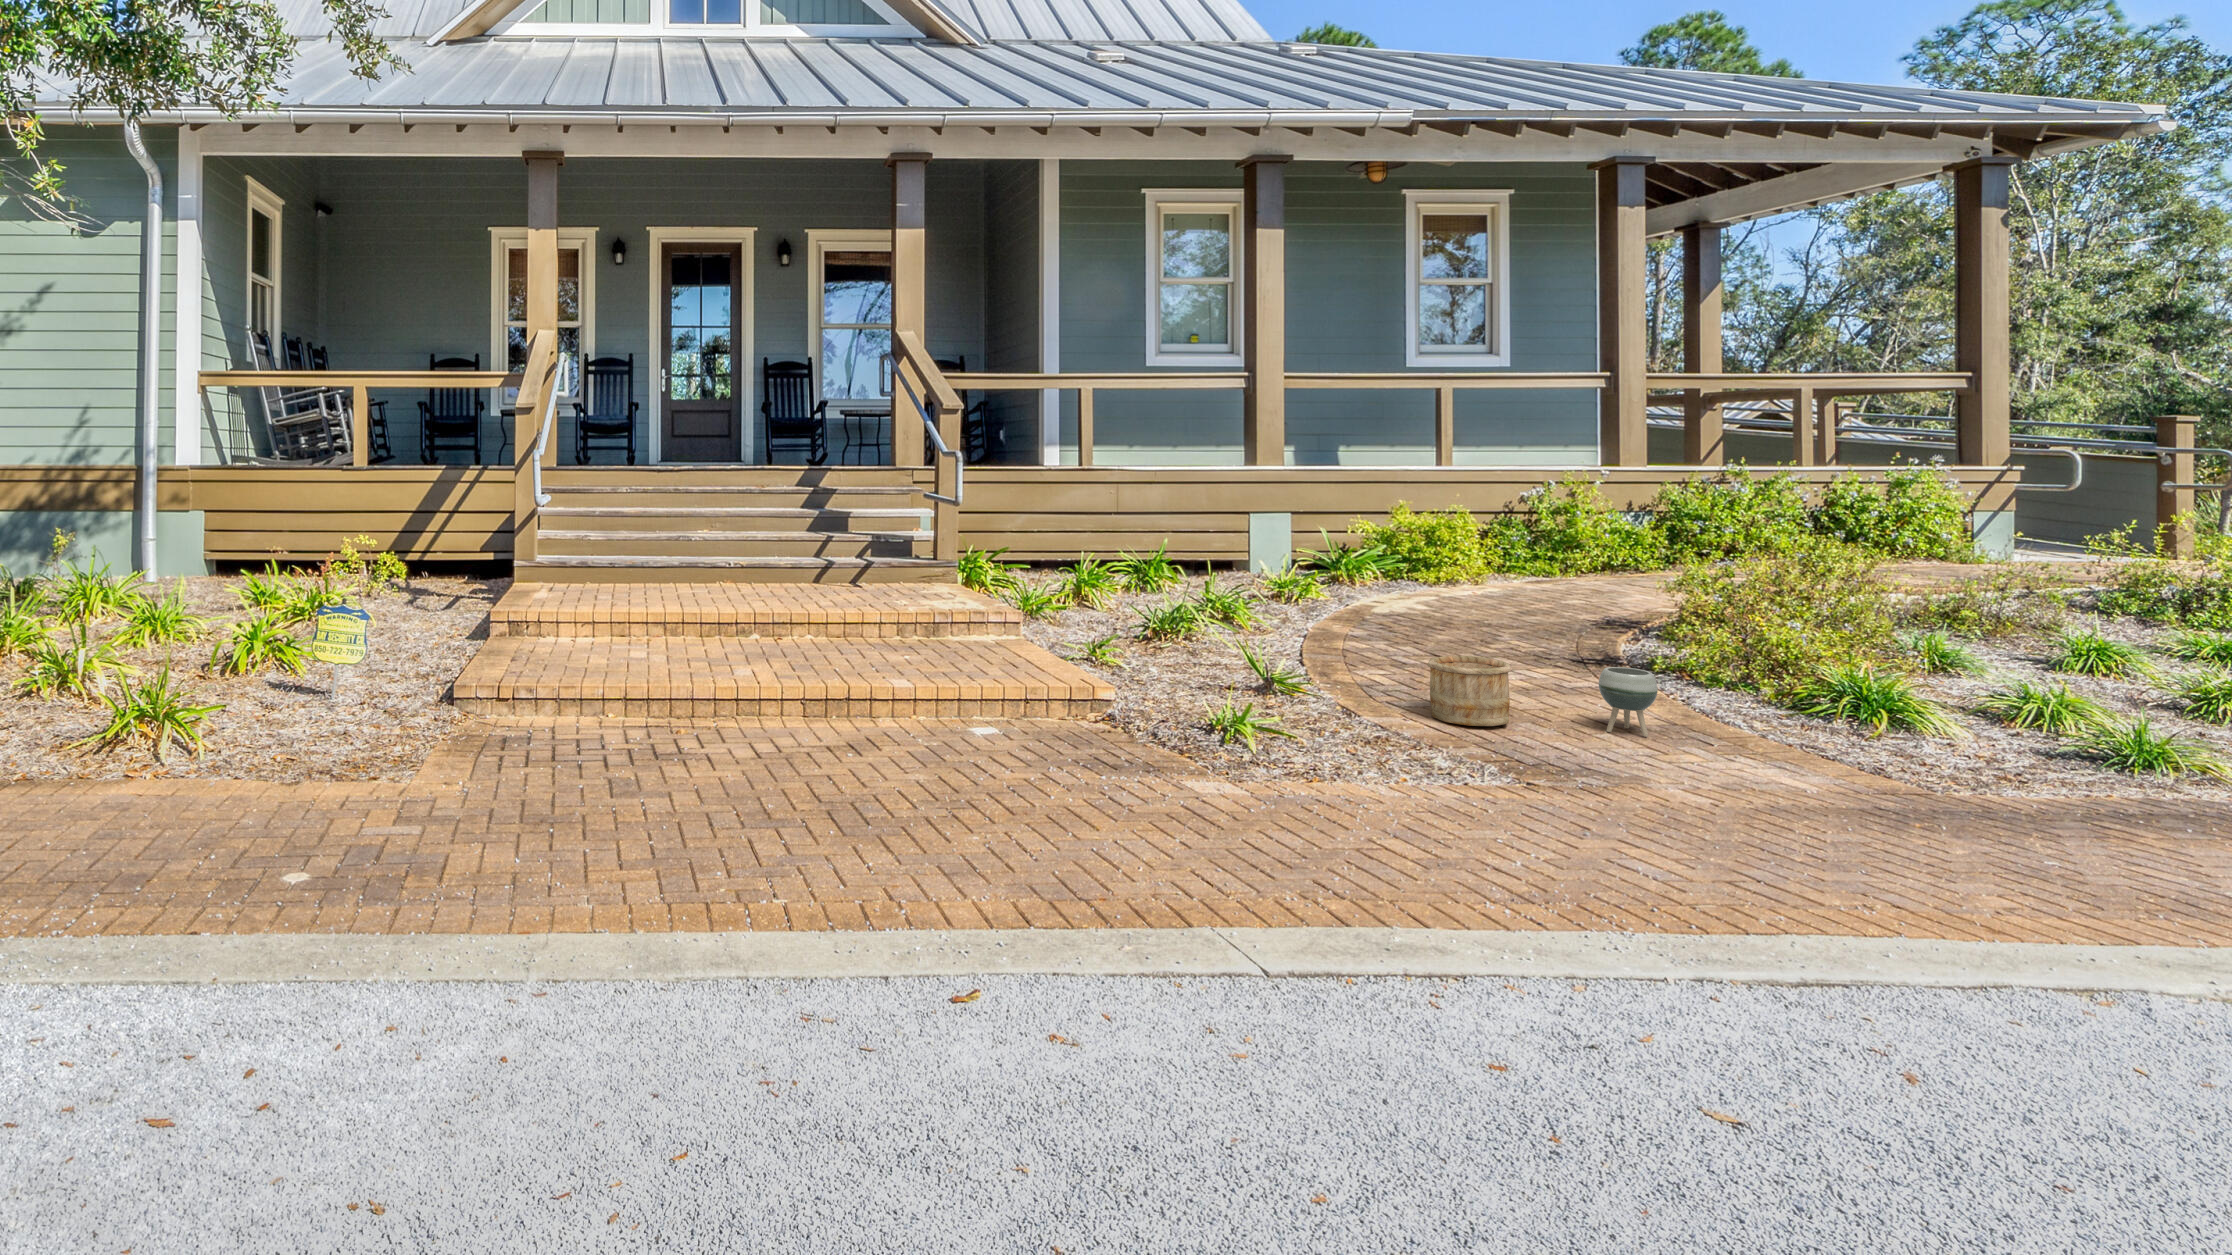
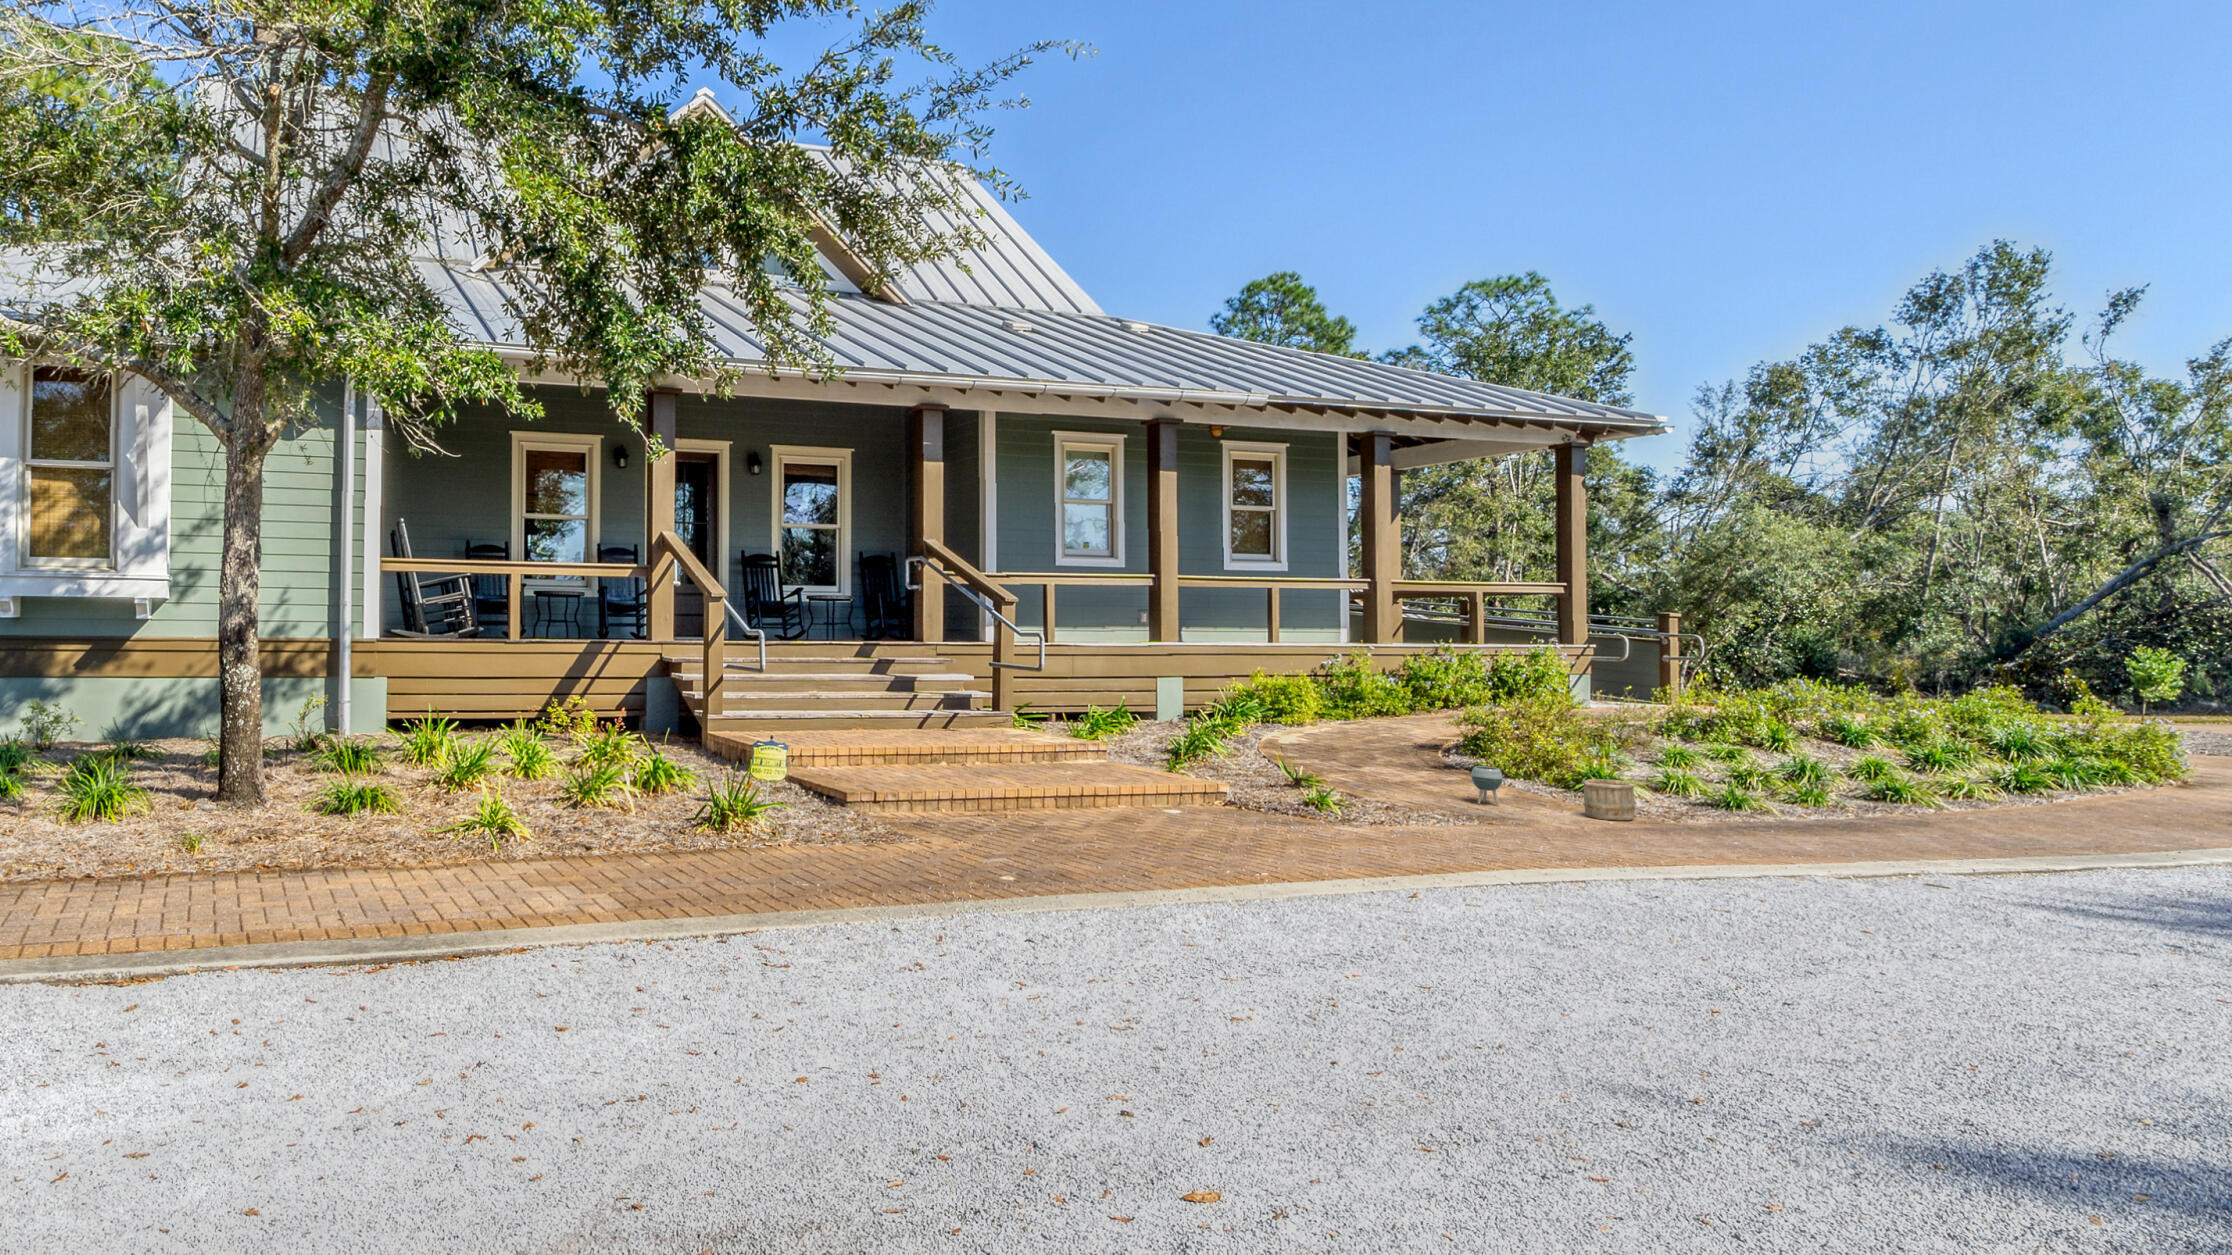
wooden bucket: present [1427,656,1511,726] -> present [1582,779,1635,820]

